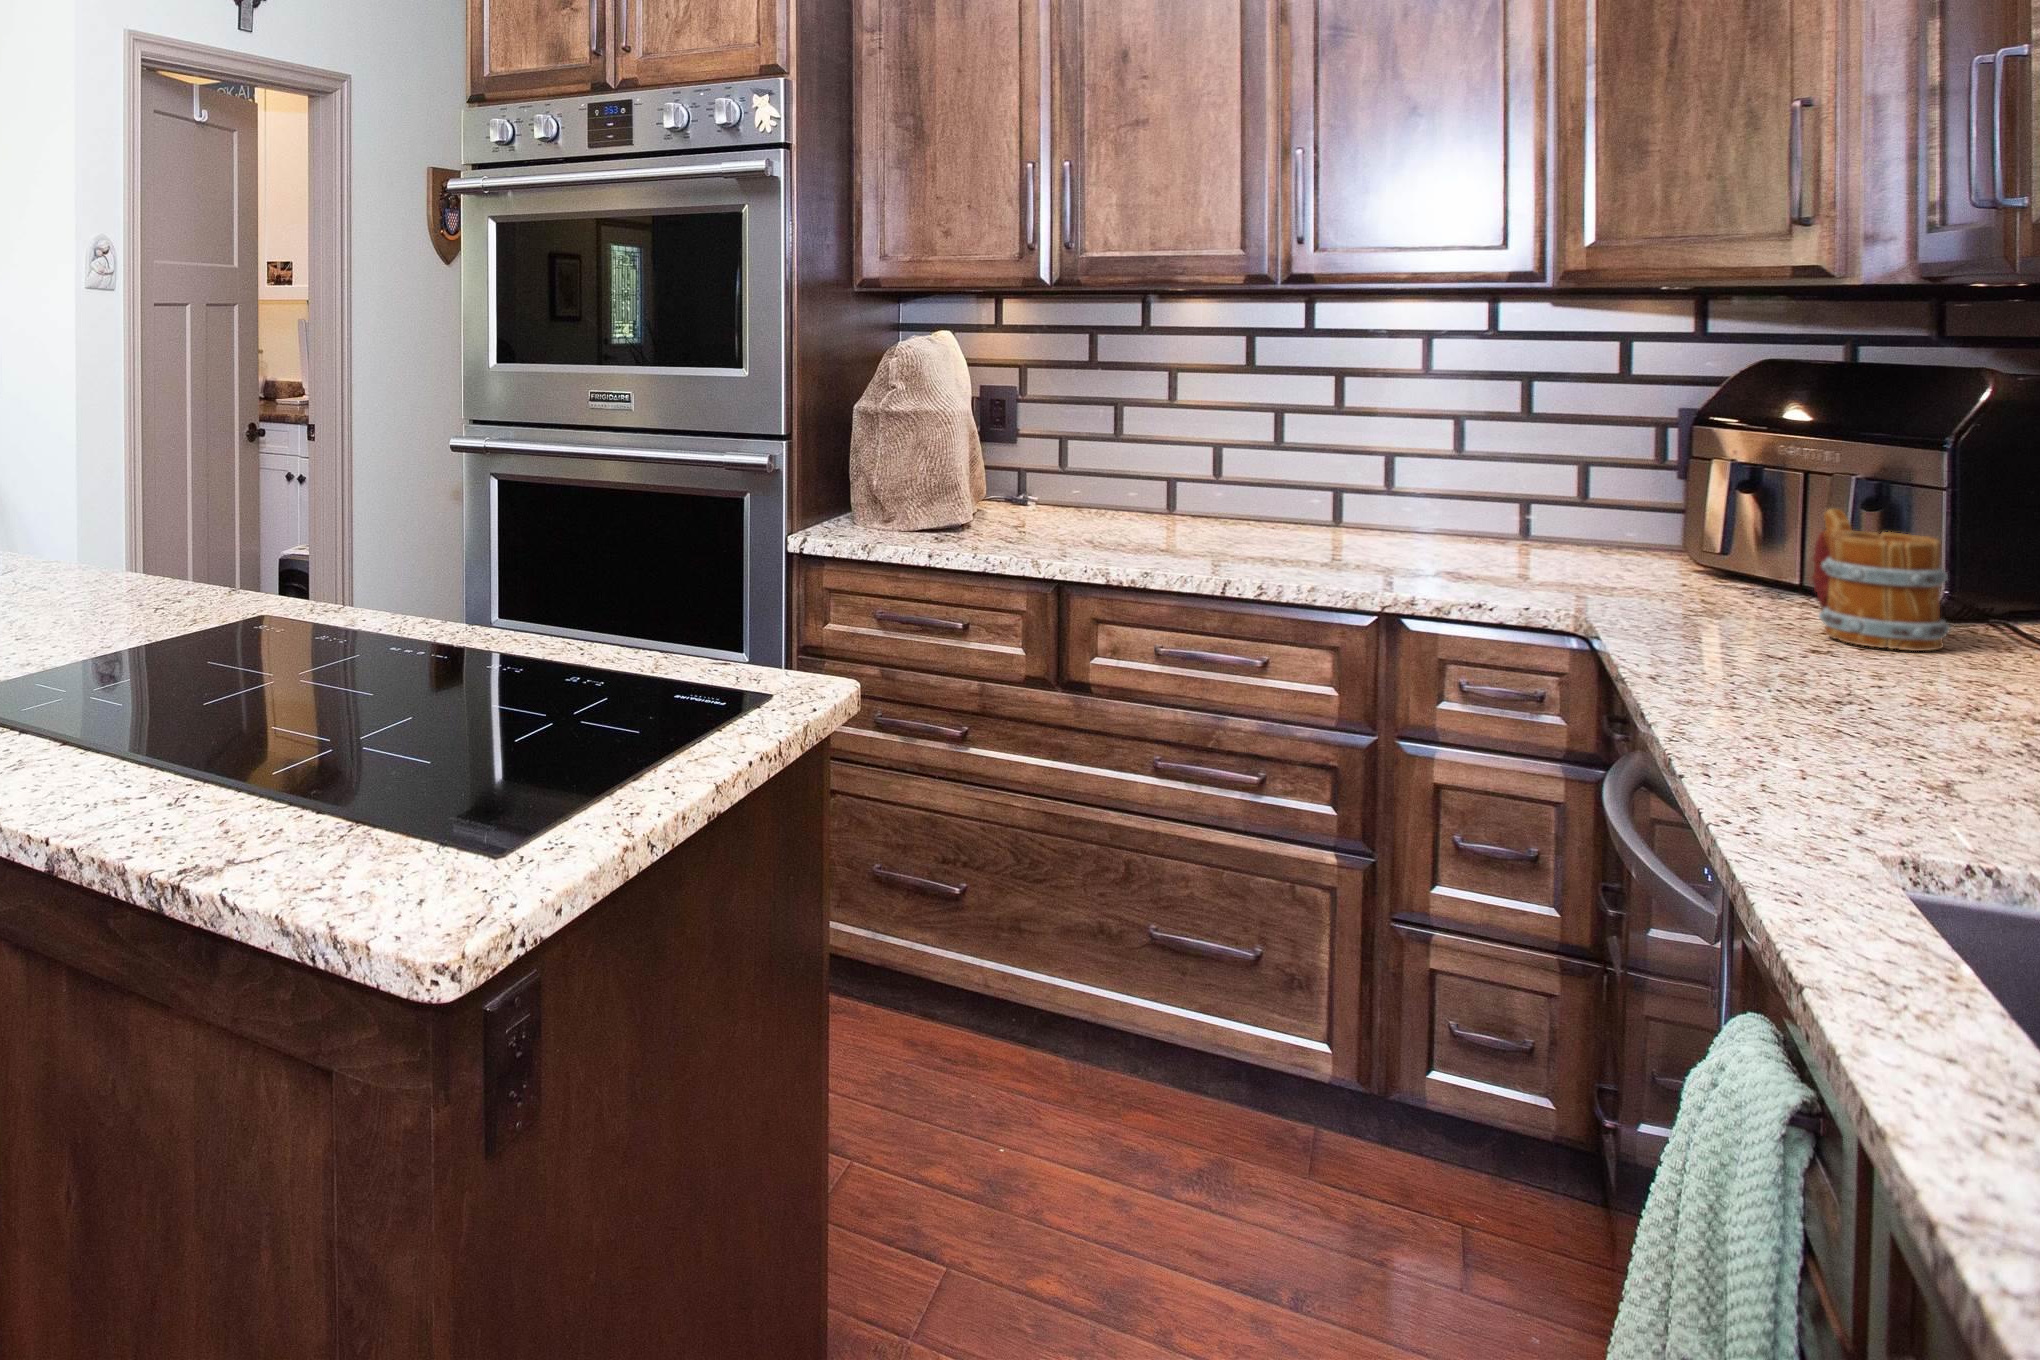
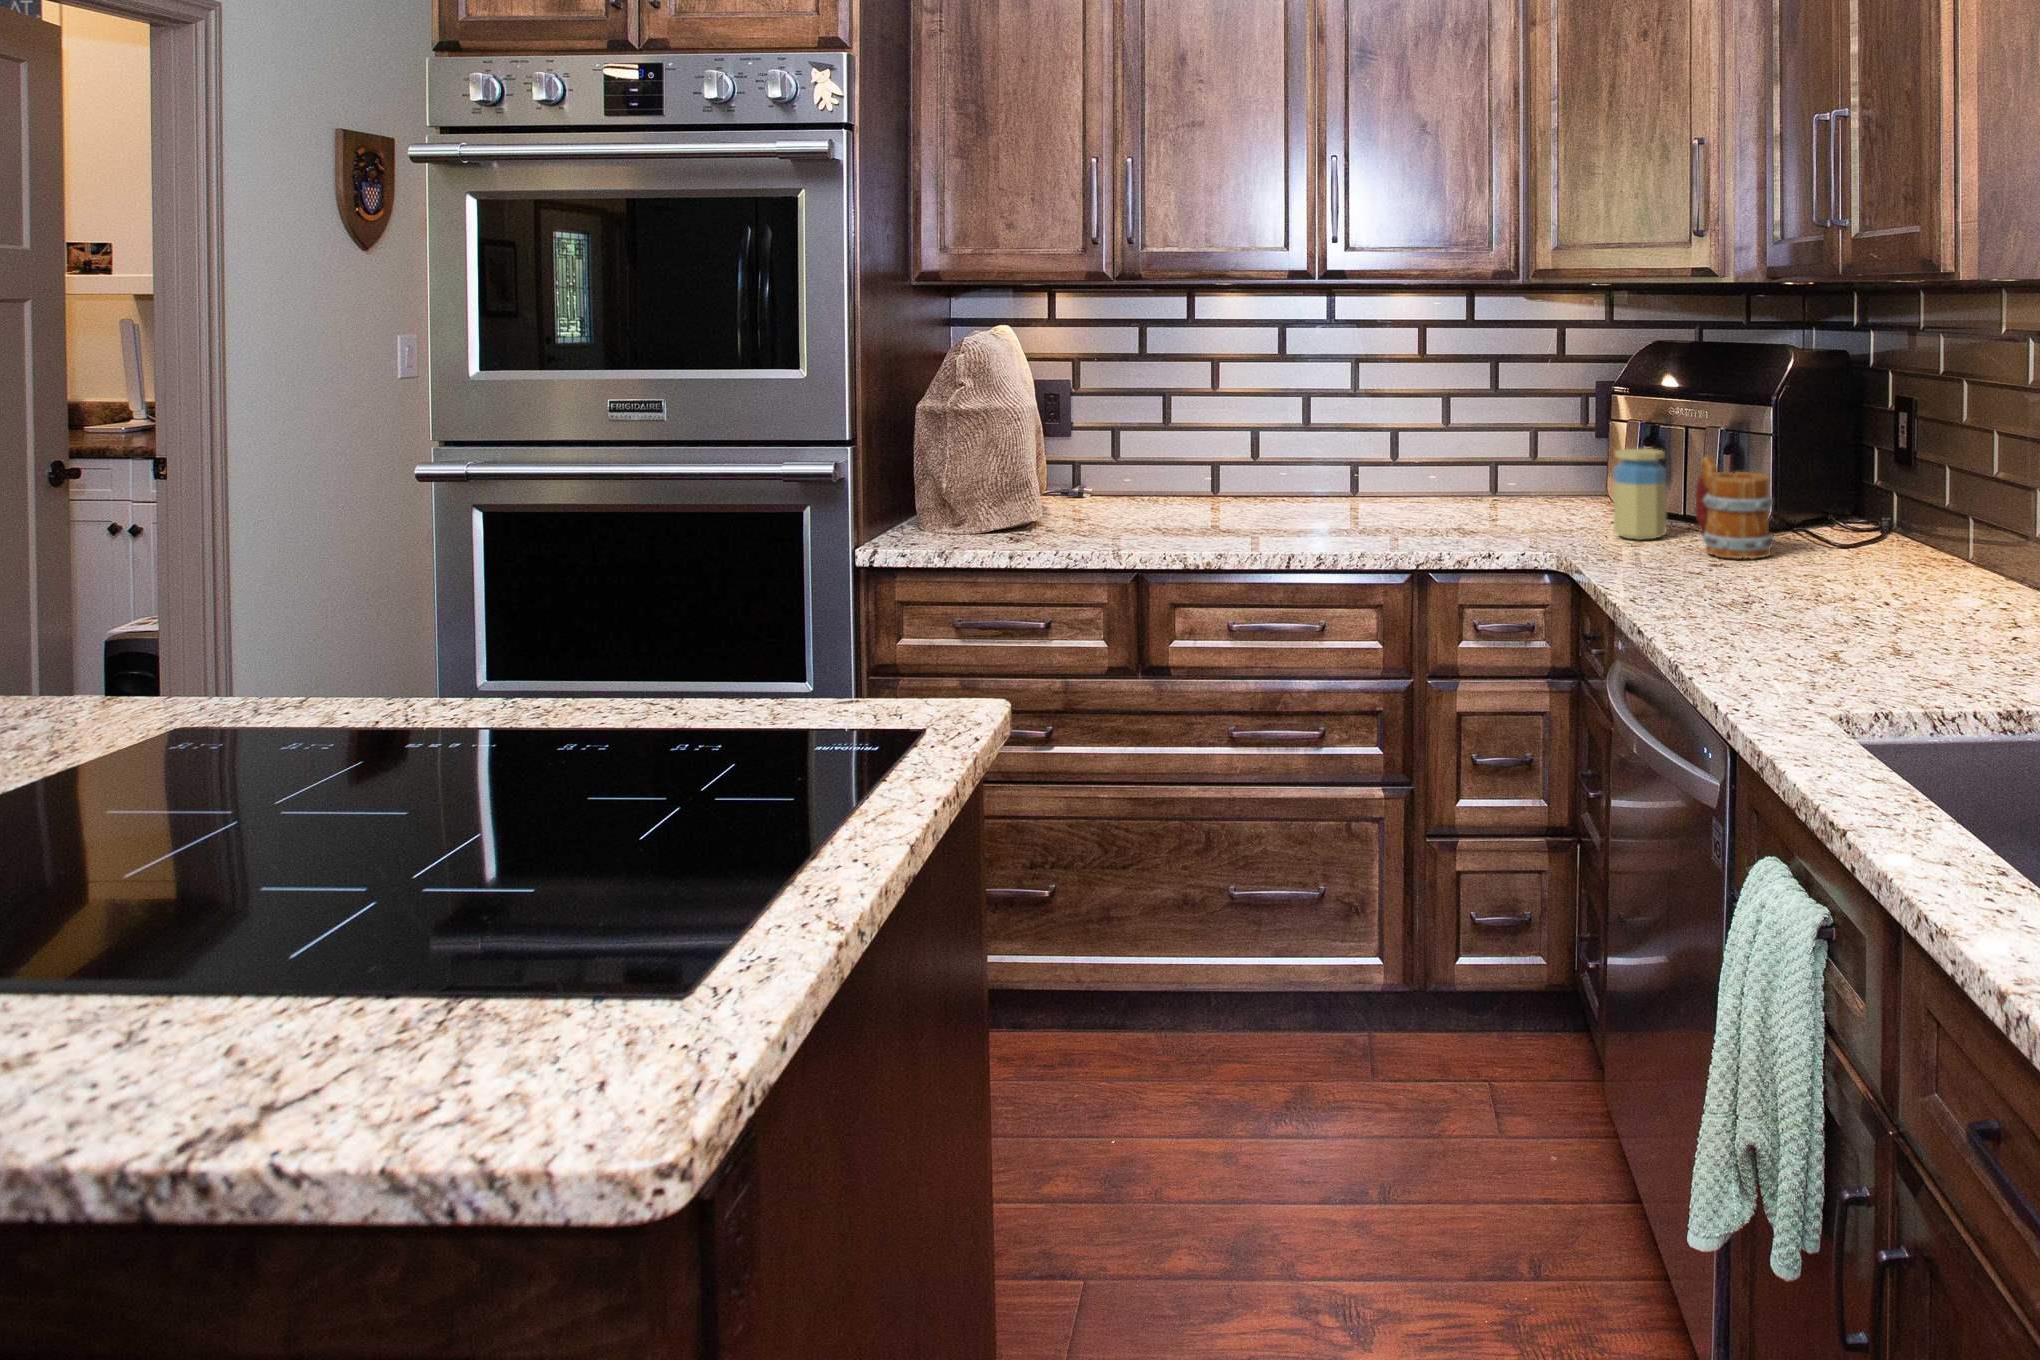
jar: none [1681,492,1768,610] -> present [1613,449,1667,540]

